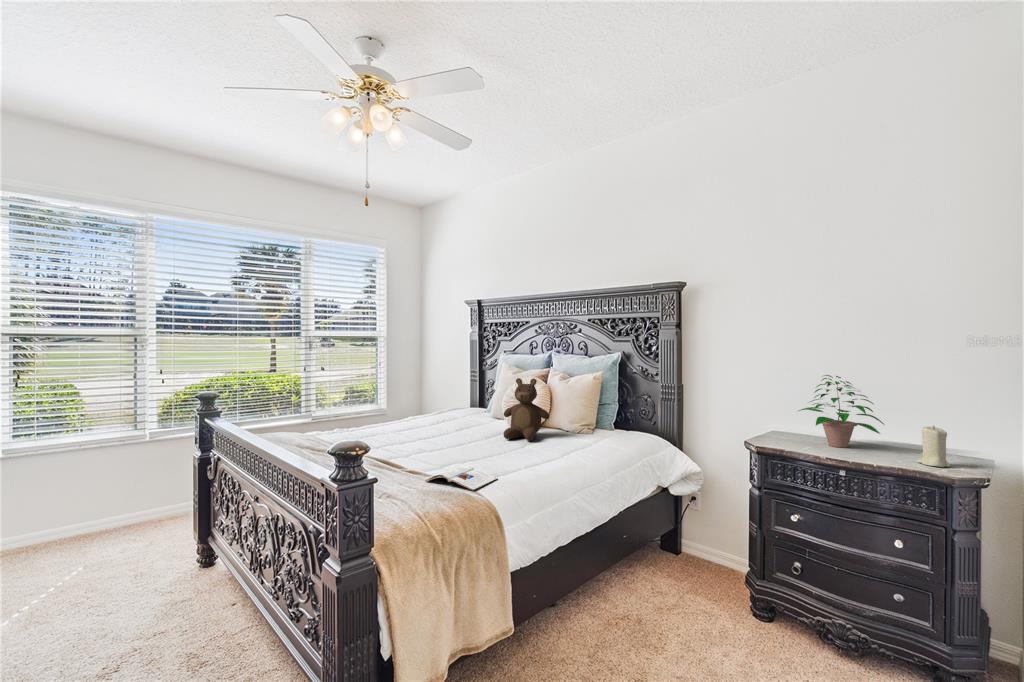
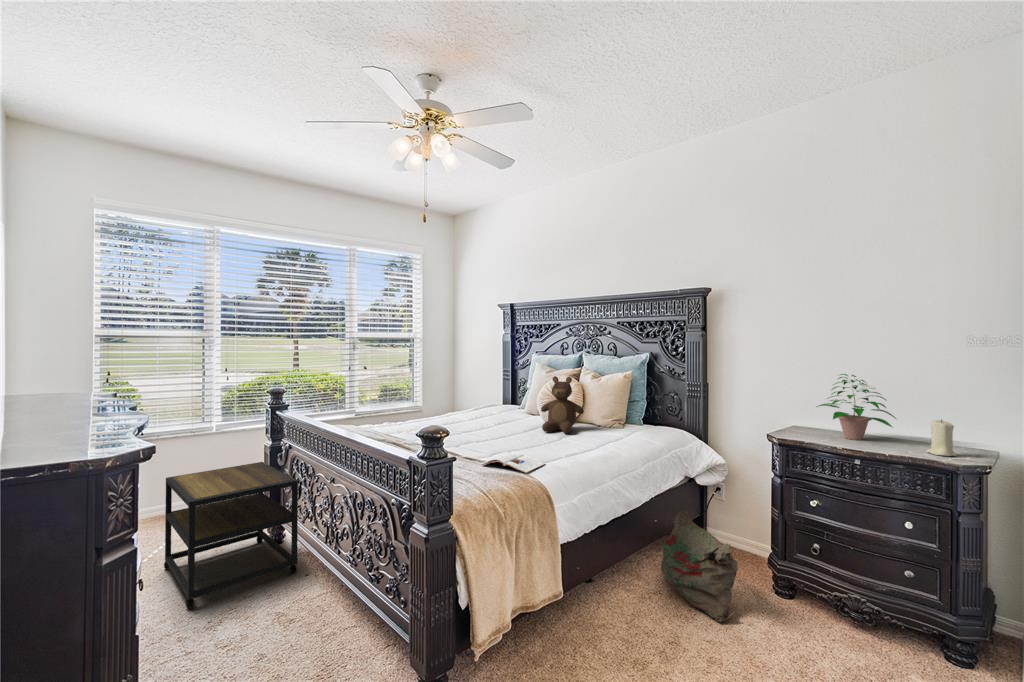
side table: none [69,476,223,650] -> present [164,462,298,609]
bag: none [630,526,713,654] -> present [661,511,738,622]

